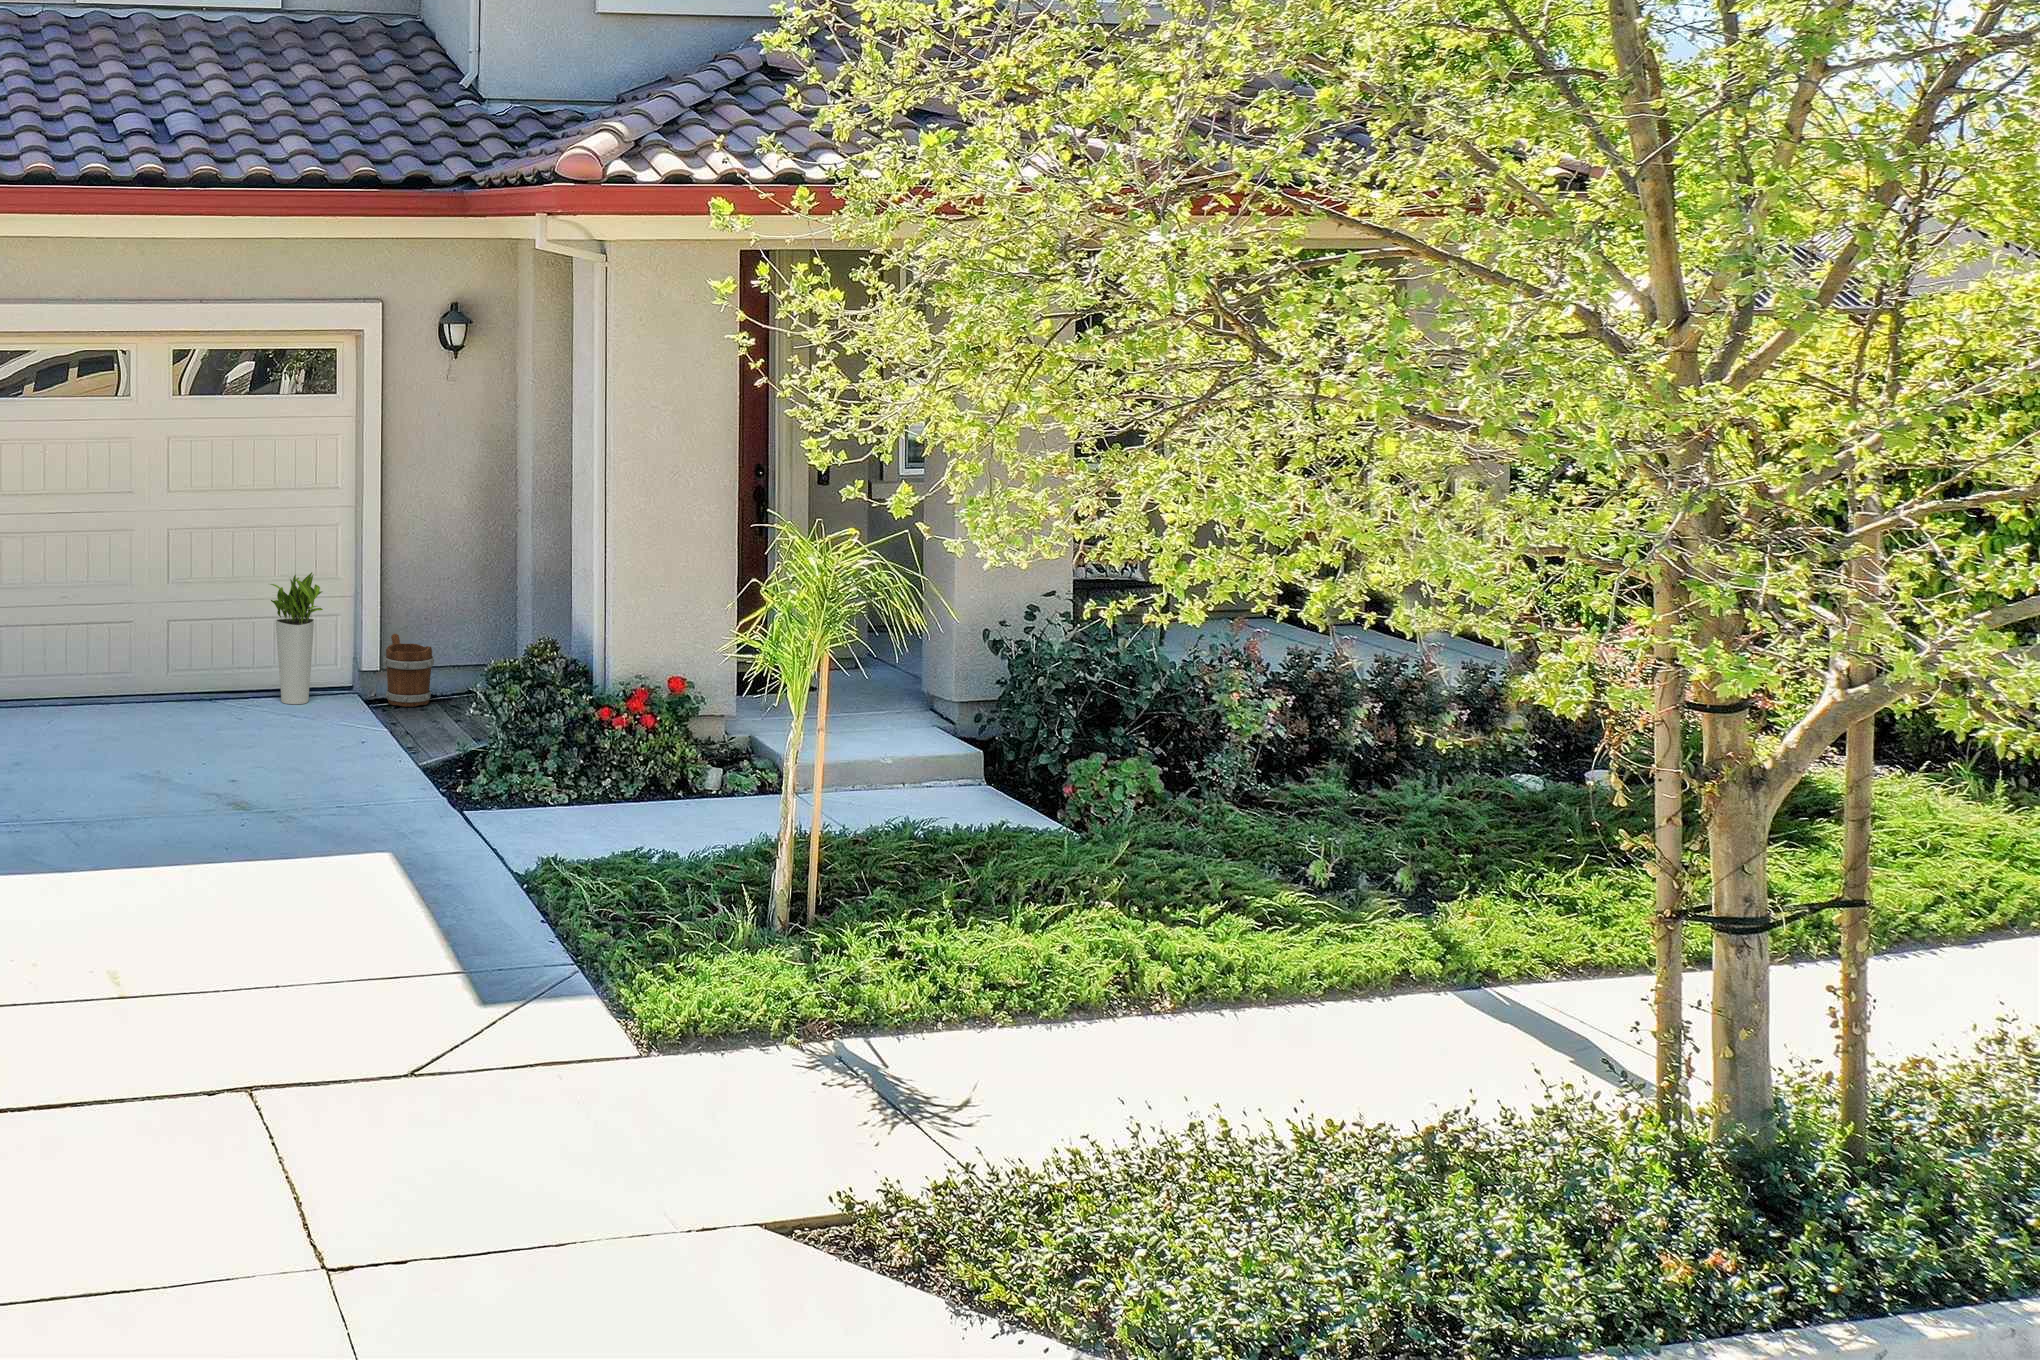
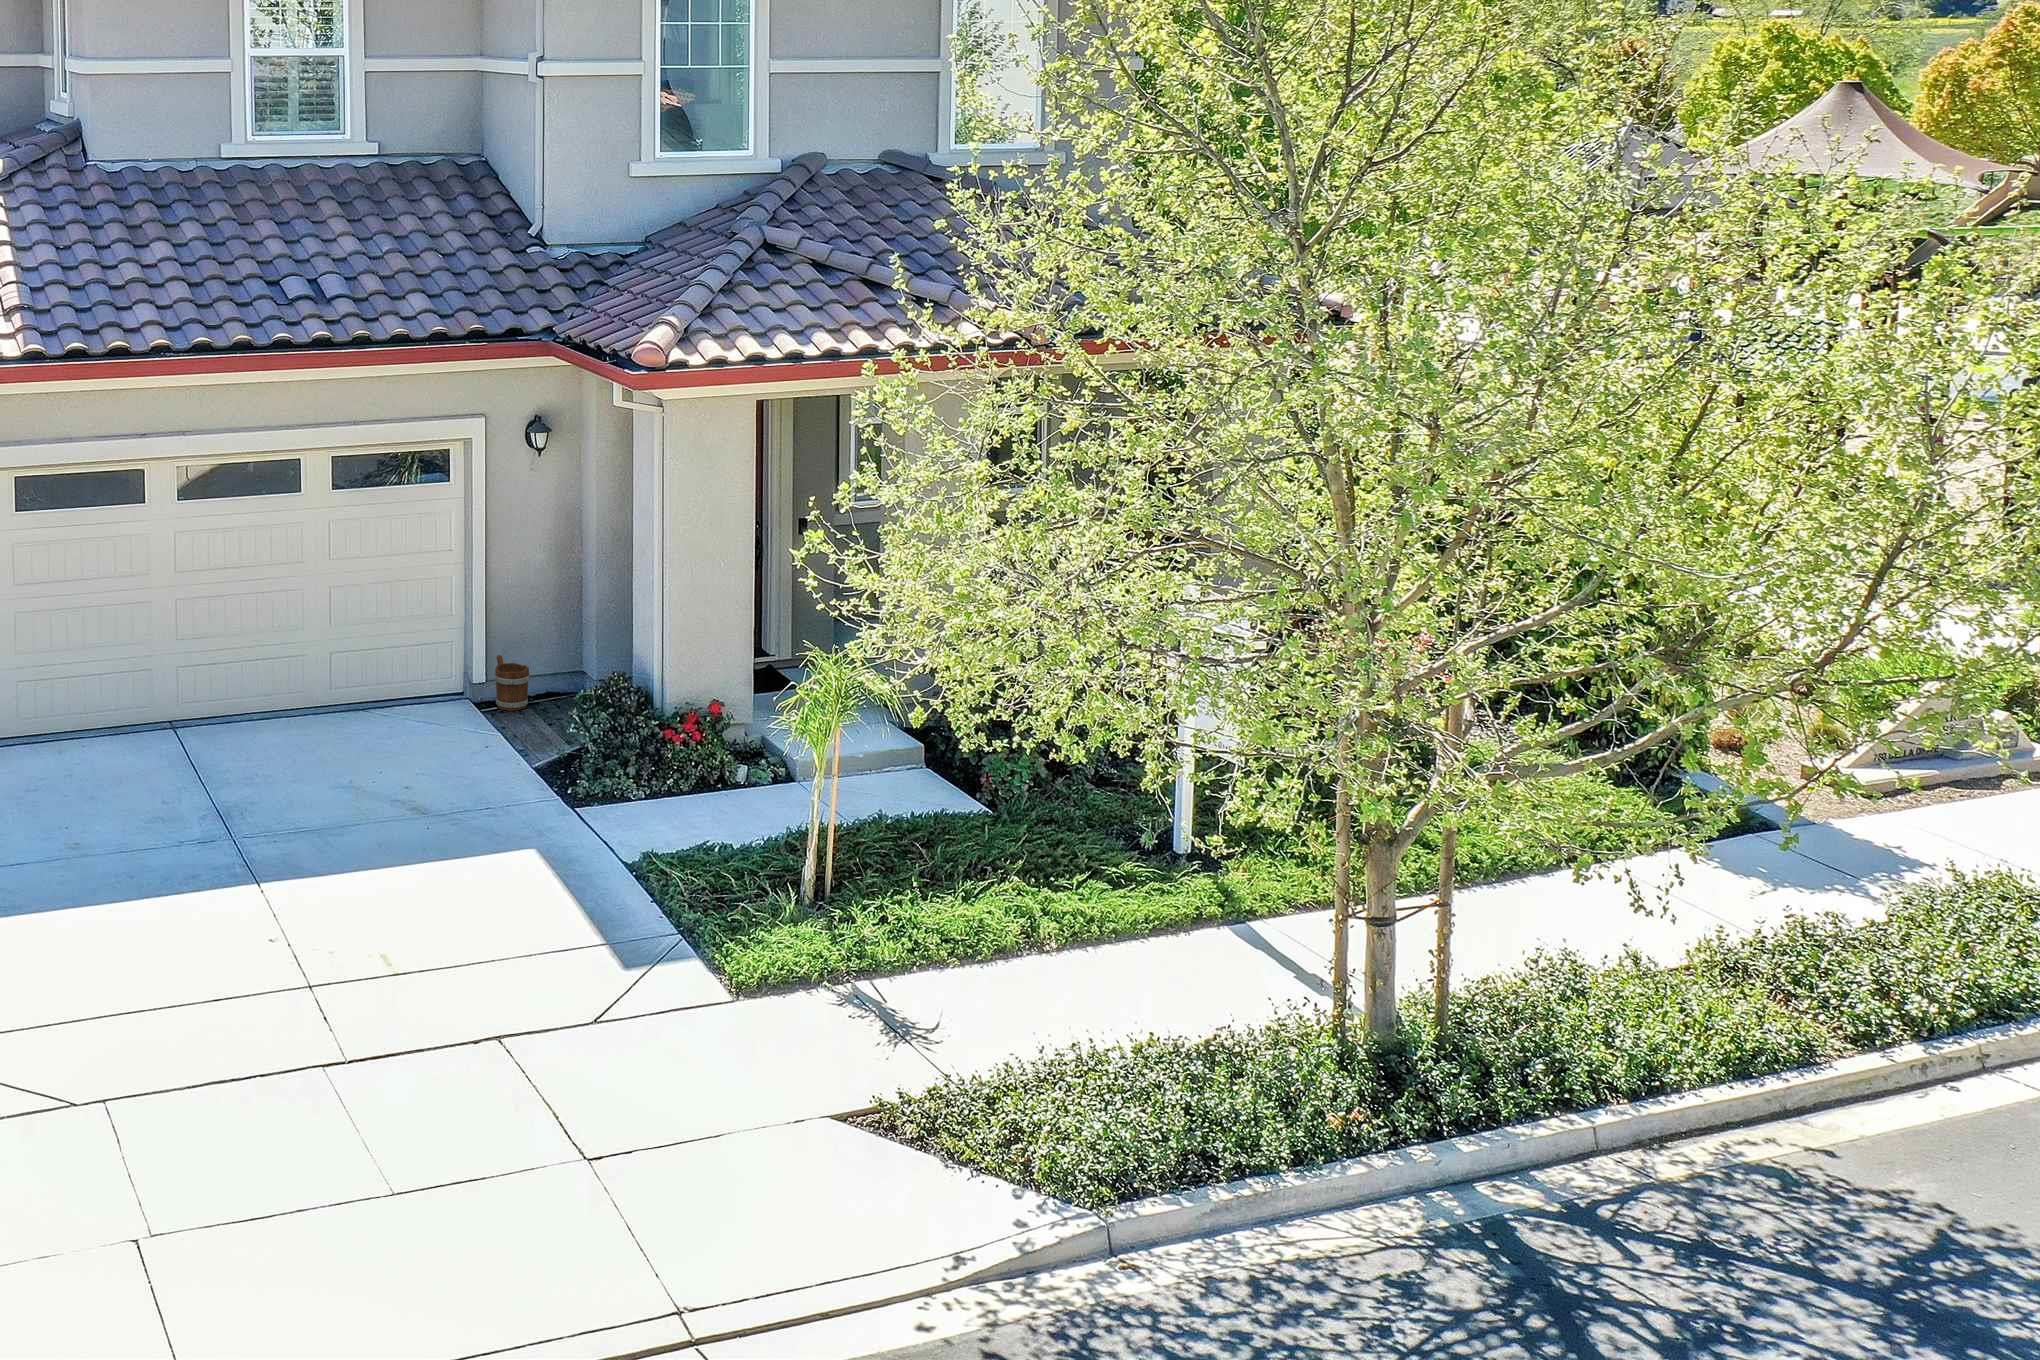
planter: present [271,572,323,704] -> none [408,615,449,712]

